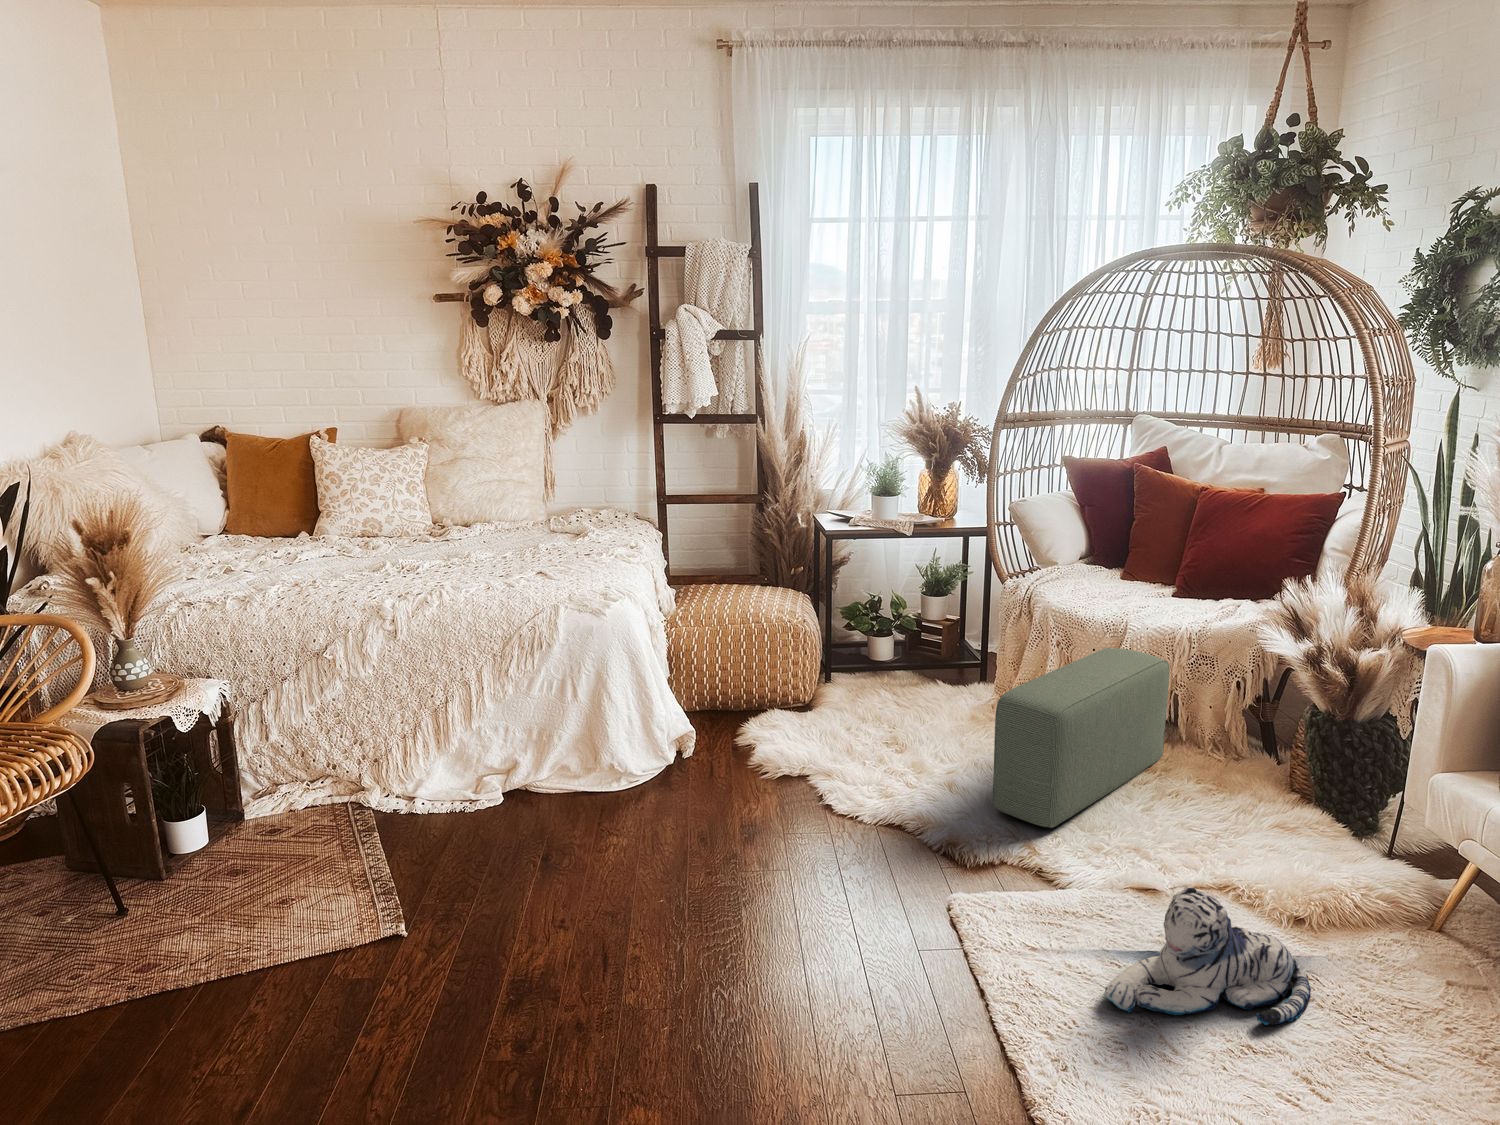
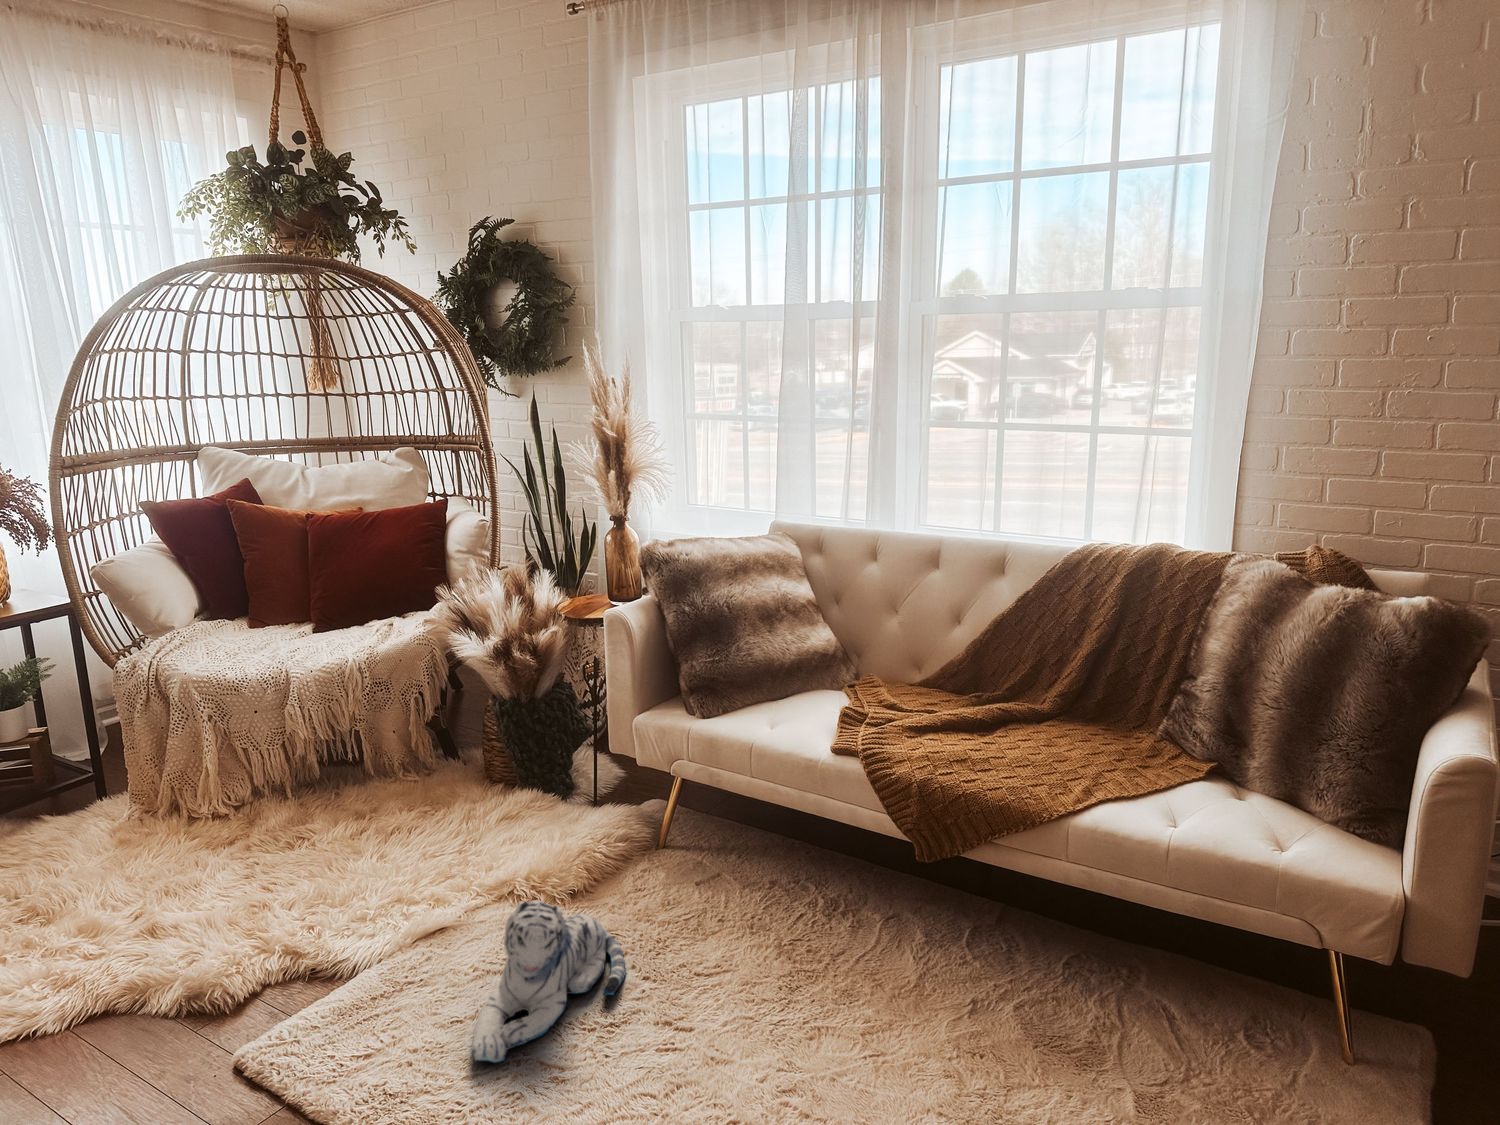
pouf: present [993,648,1170,828] -> none [199,695,361,929]

